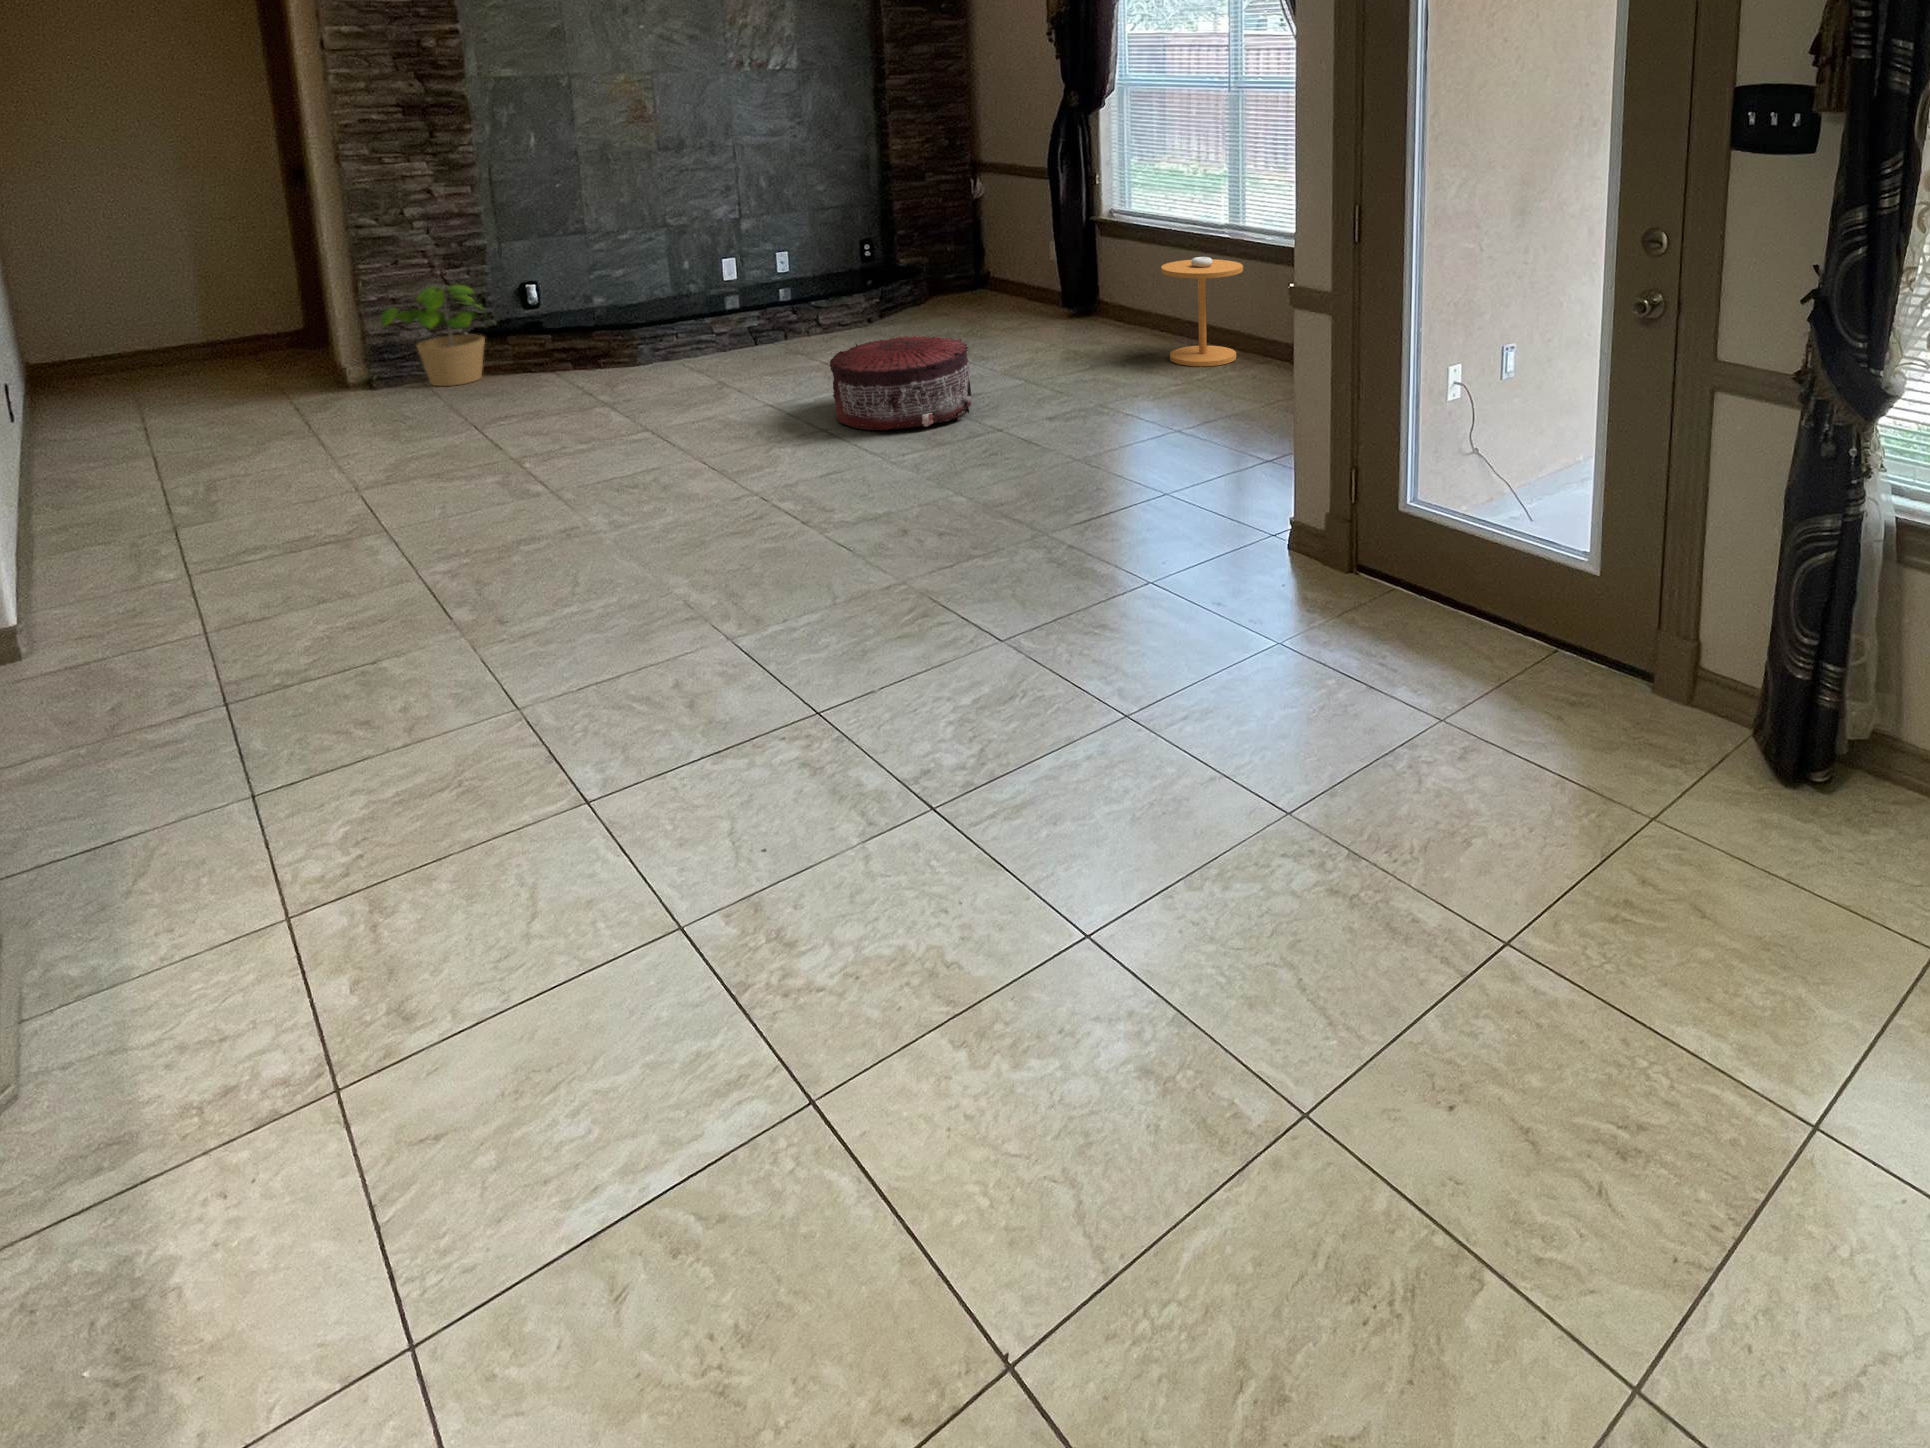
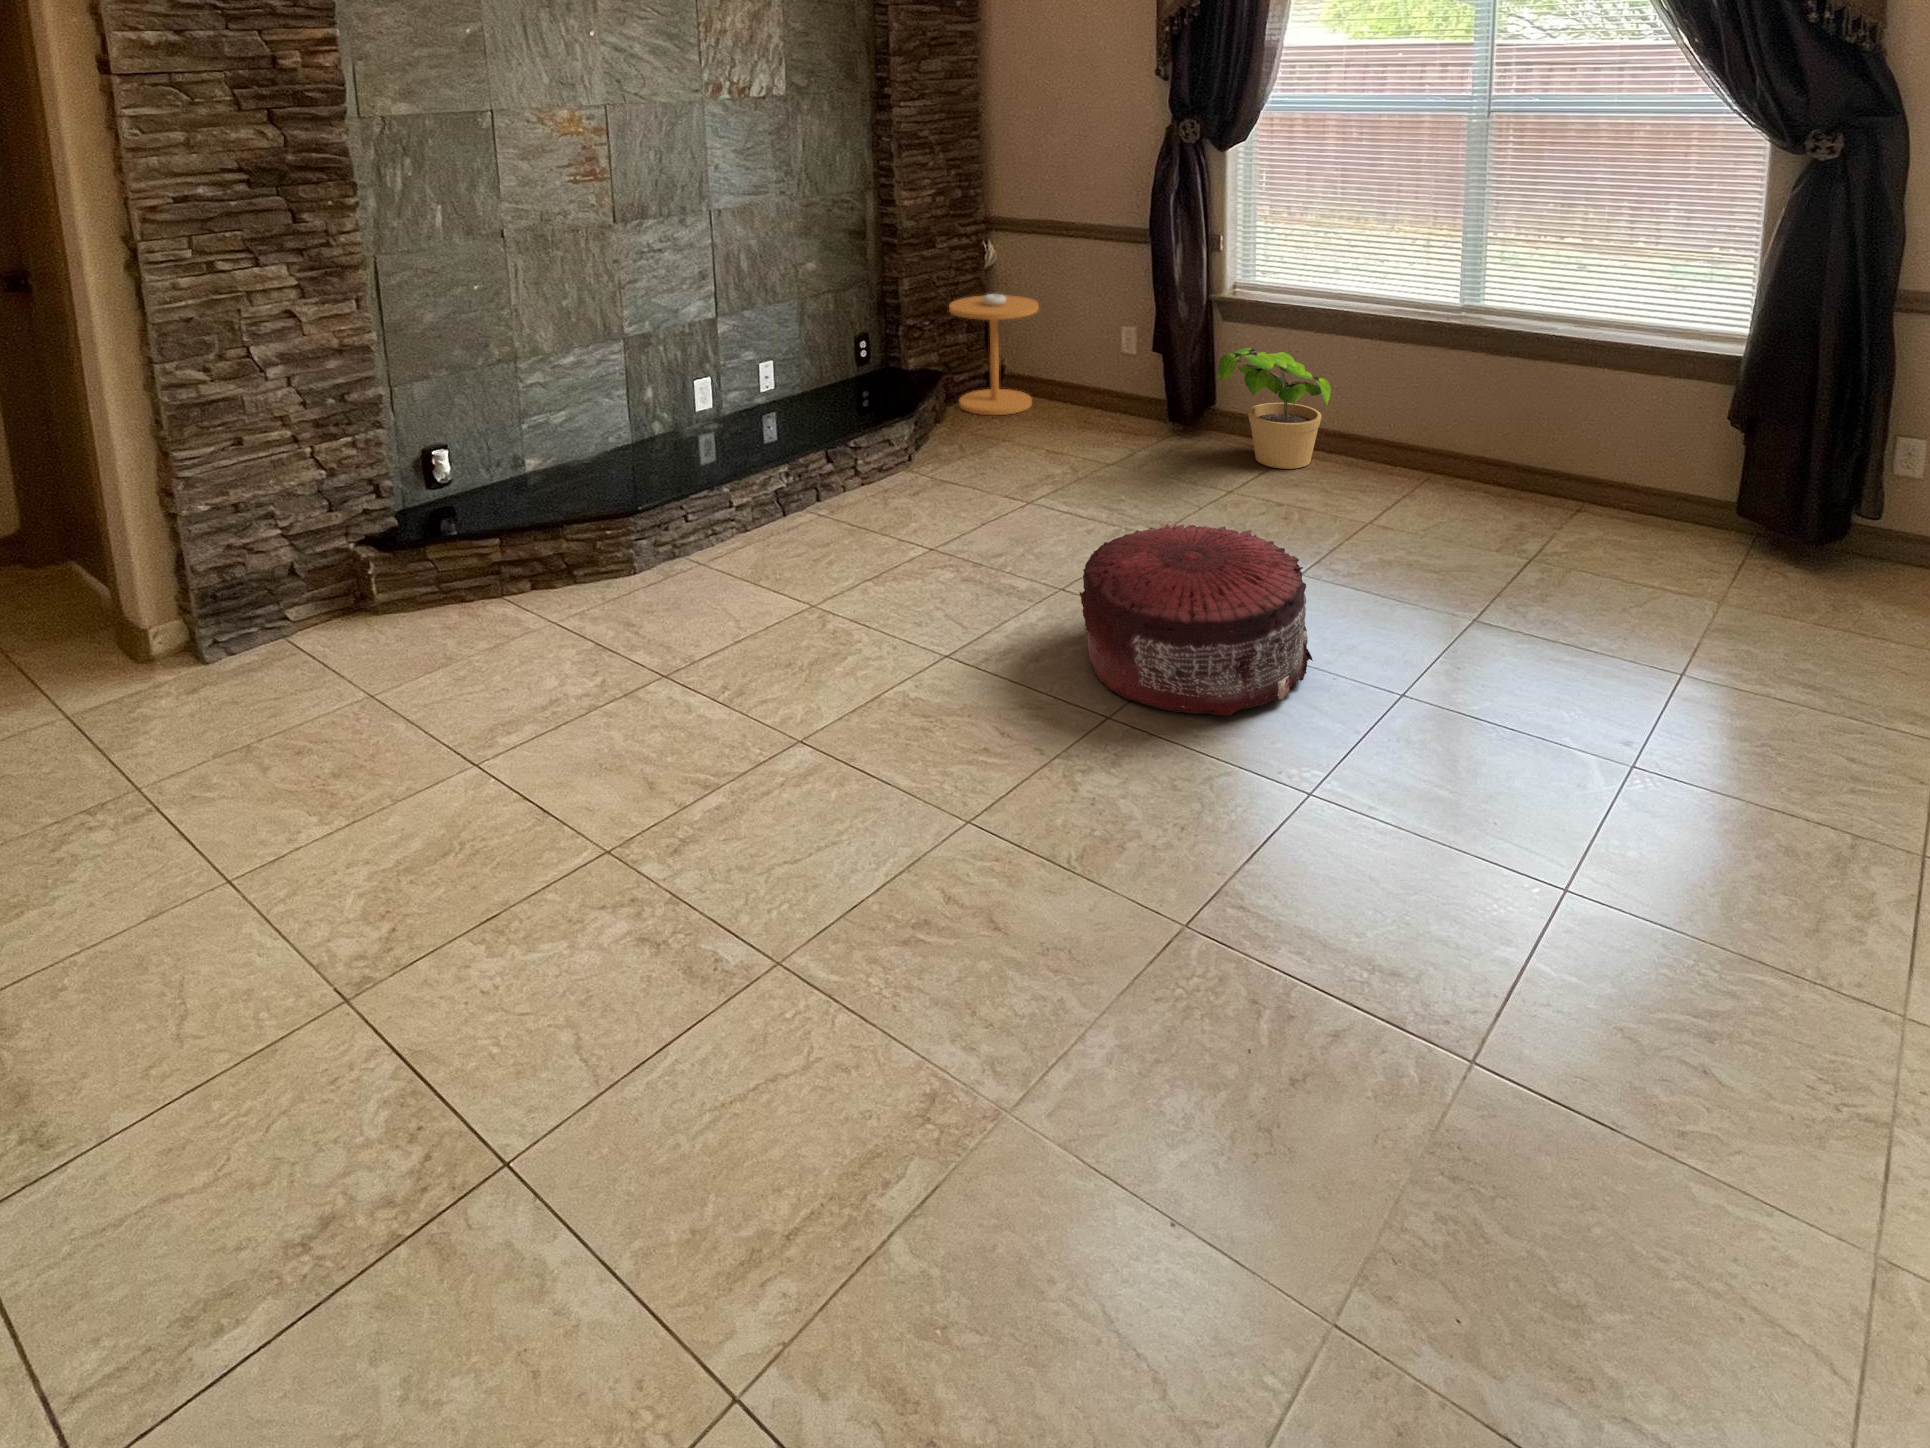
side table: present [1161,257,1243,366] -> present [949,294,1039,415]
potted plant: present [381,285,487,386] -> present [1216,348,1331,469]

